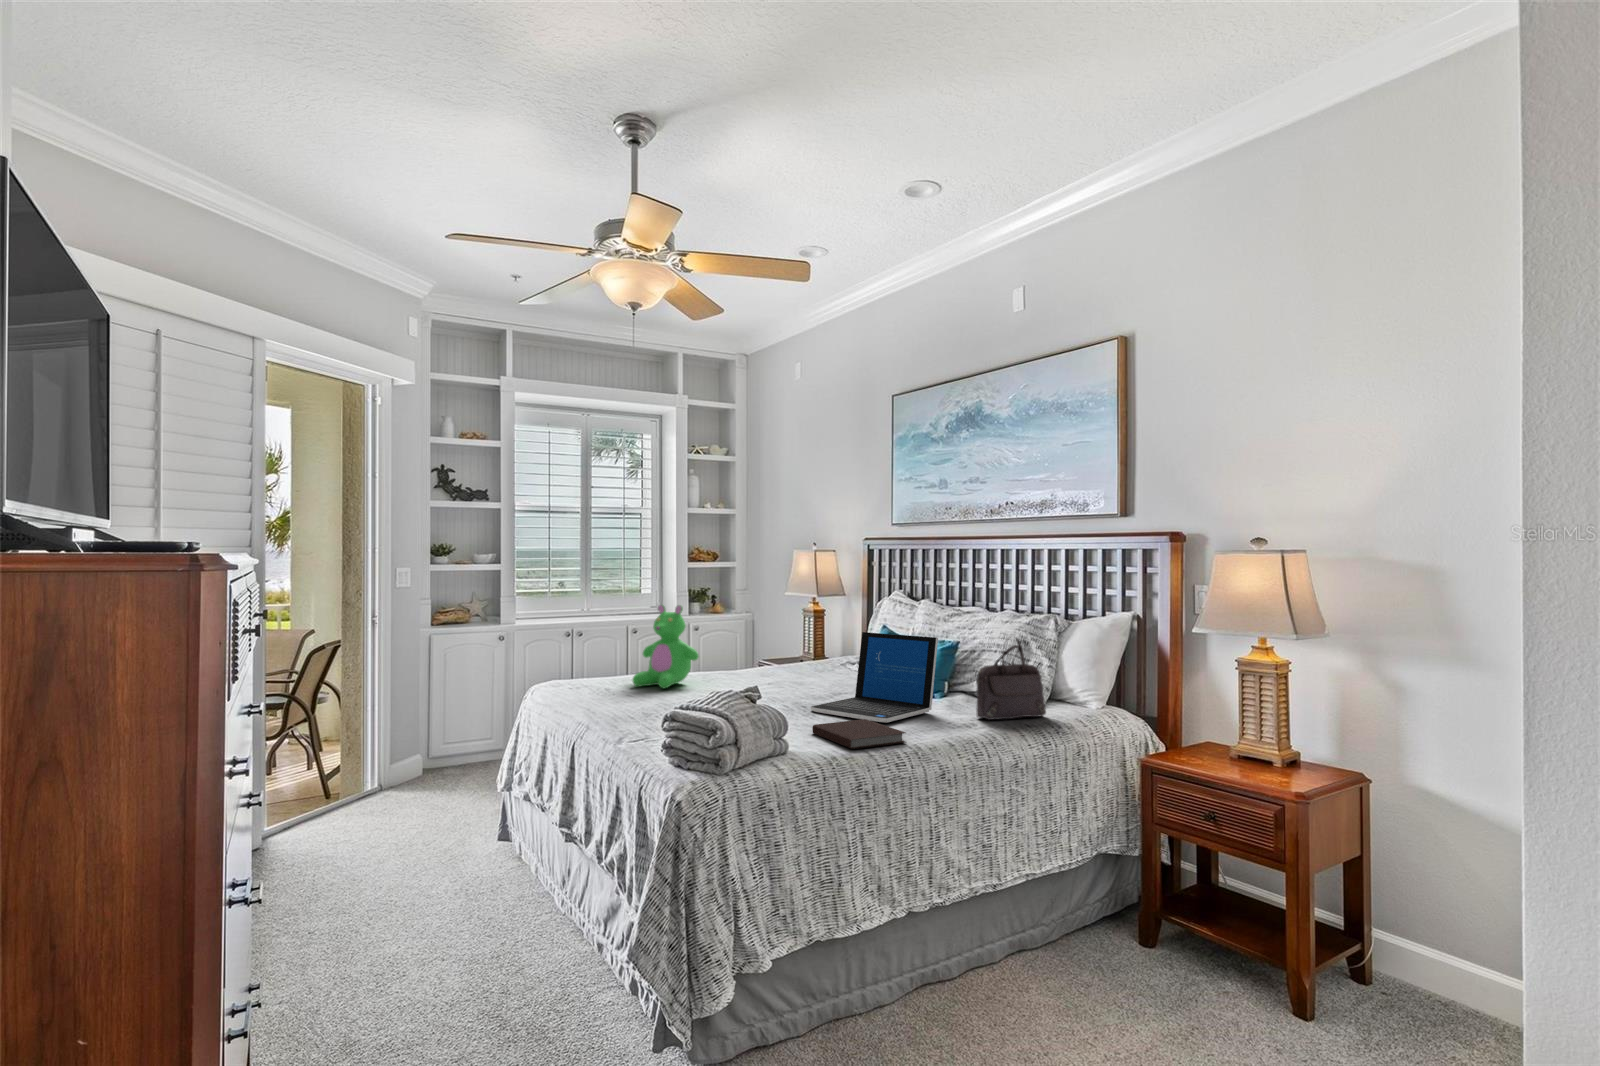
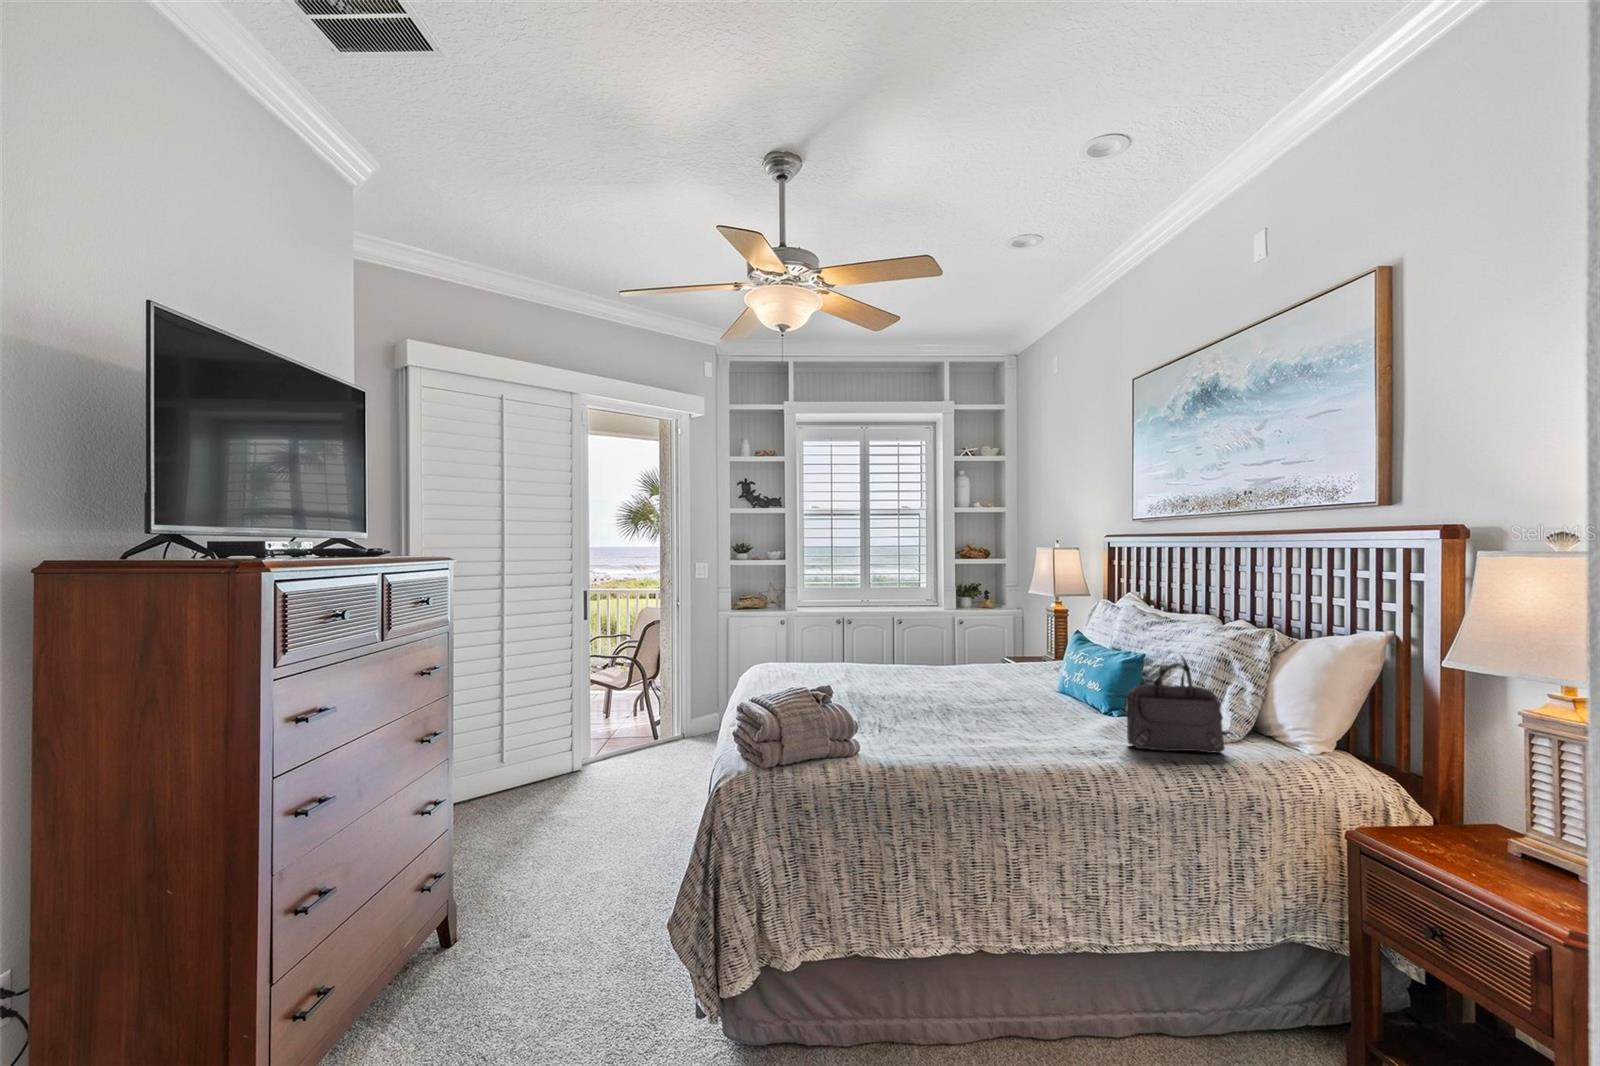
teddy bear: present [633,605,699,688] -> none [820,600,881,679]
laptop: present [811,632,938,723] -> none [950,637,1092,737]
notebook: present [812,719,906,749] -> none [914,730,997,762]

